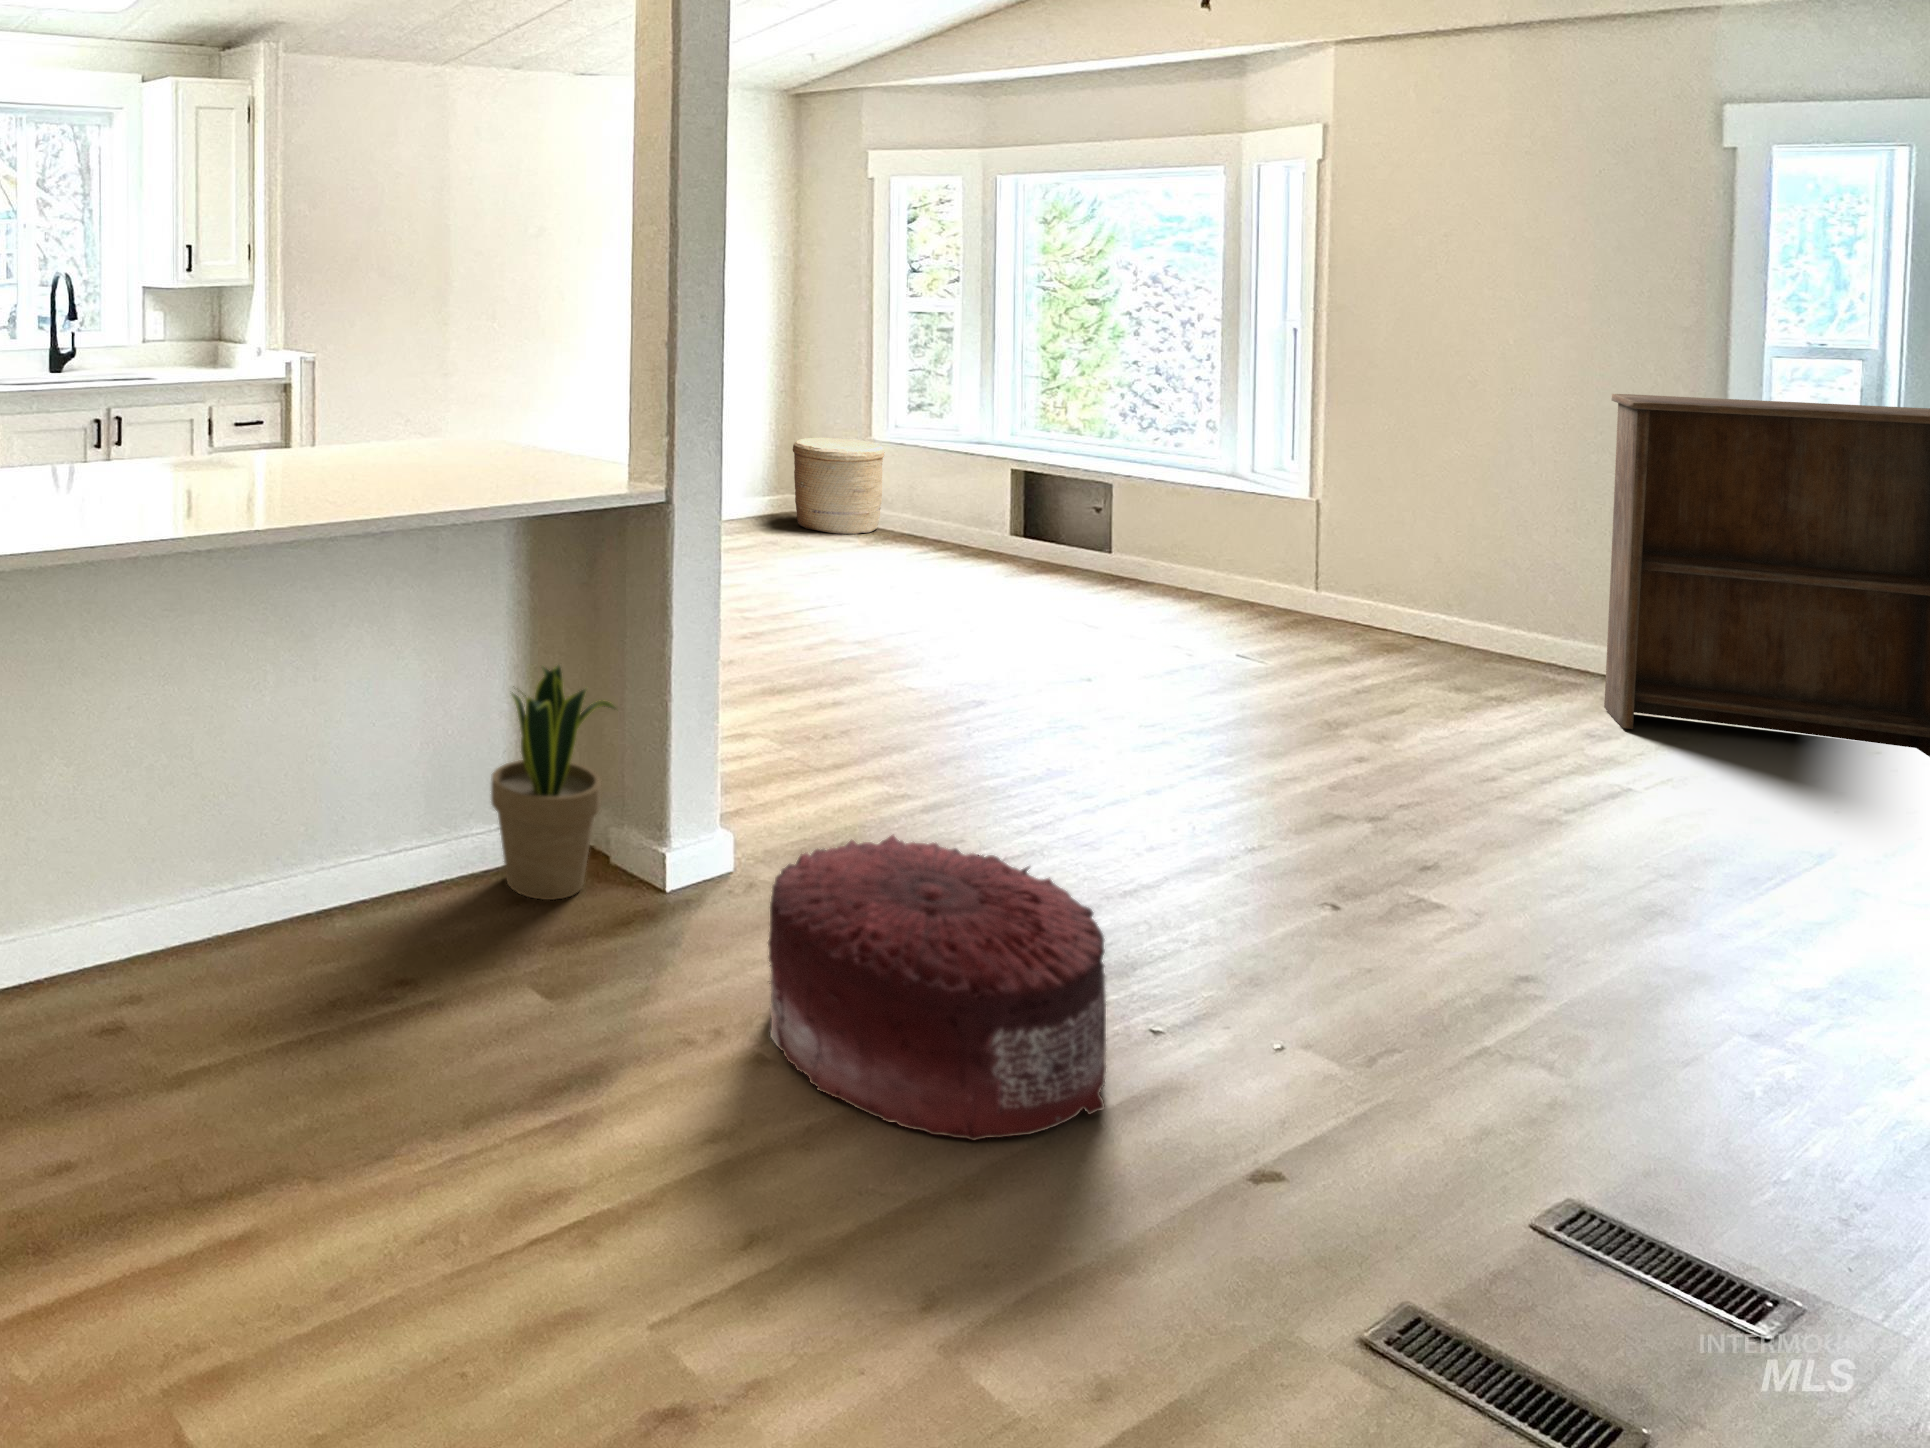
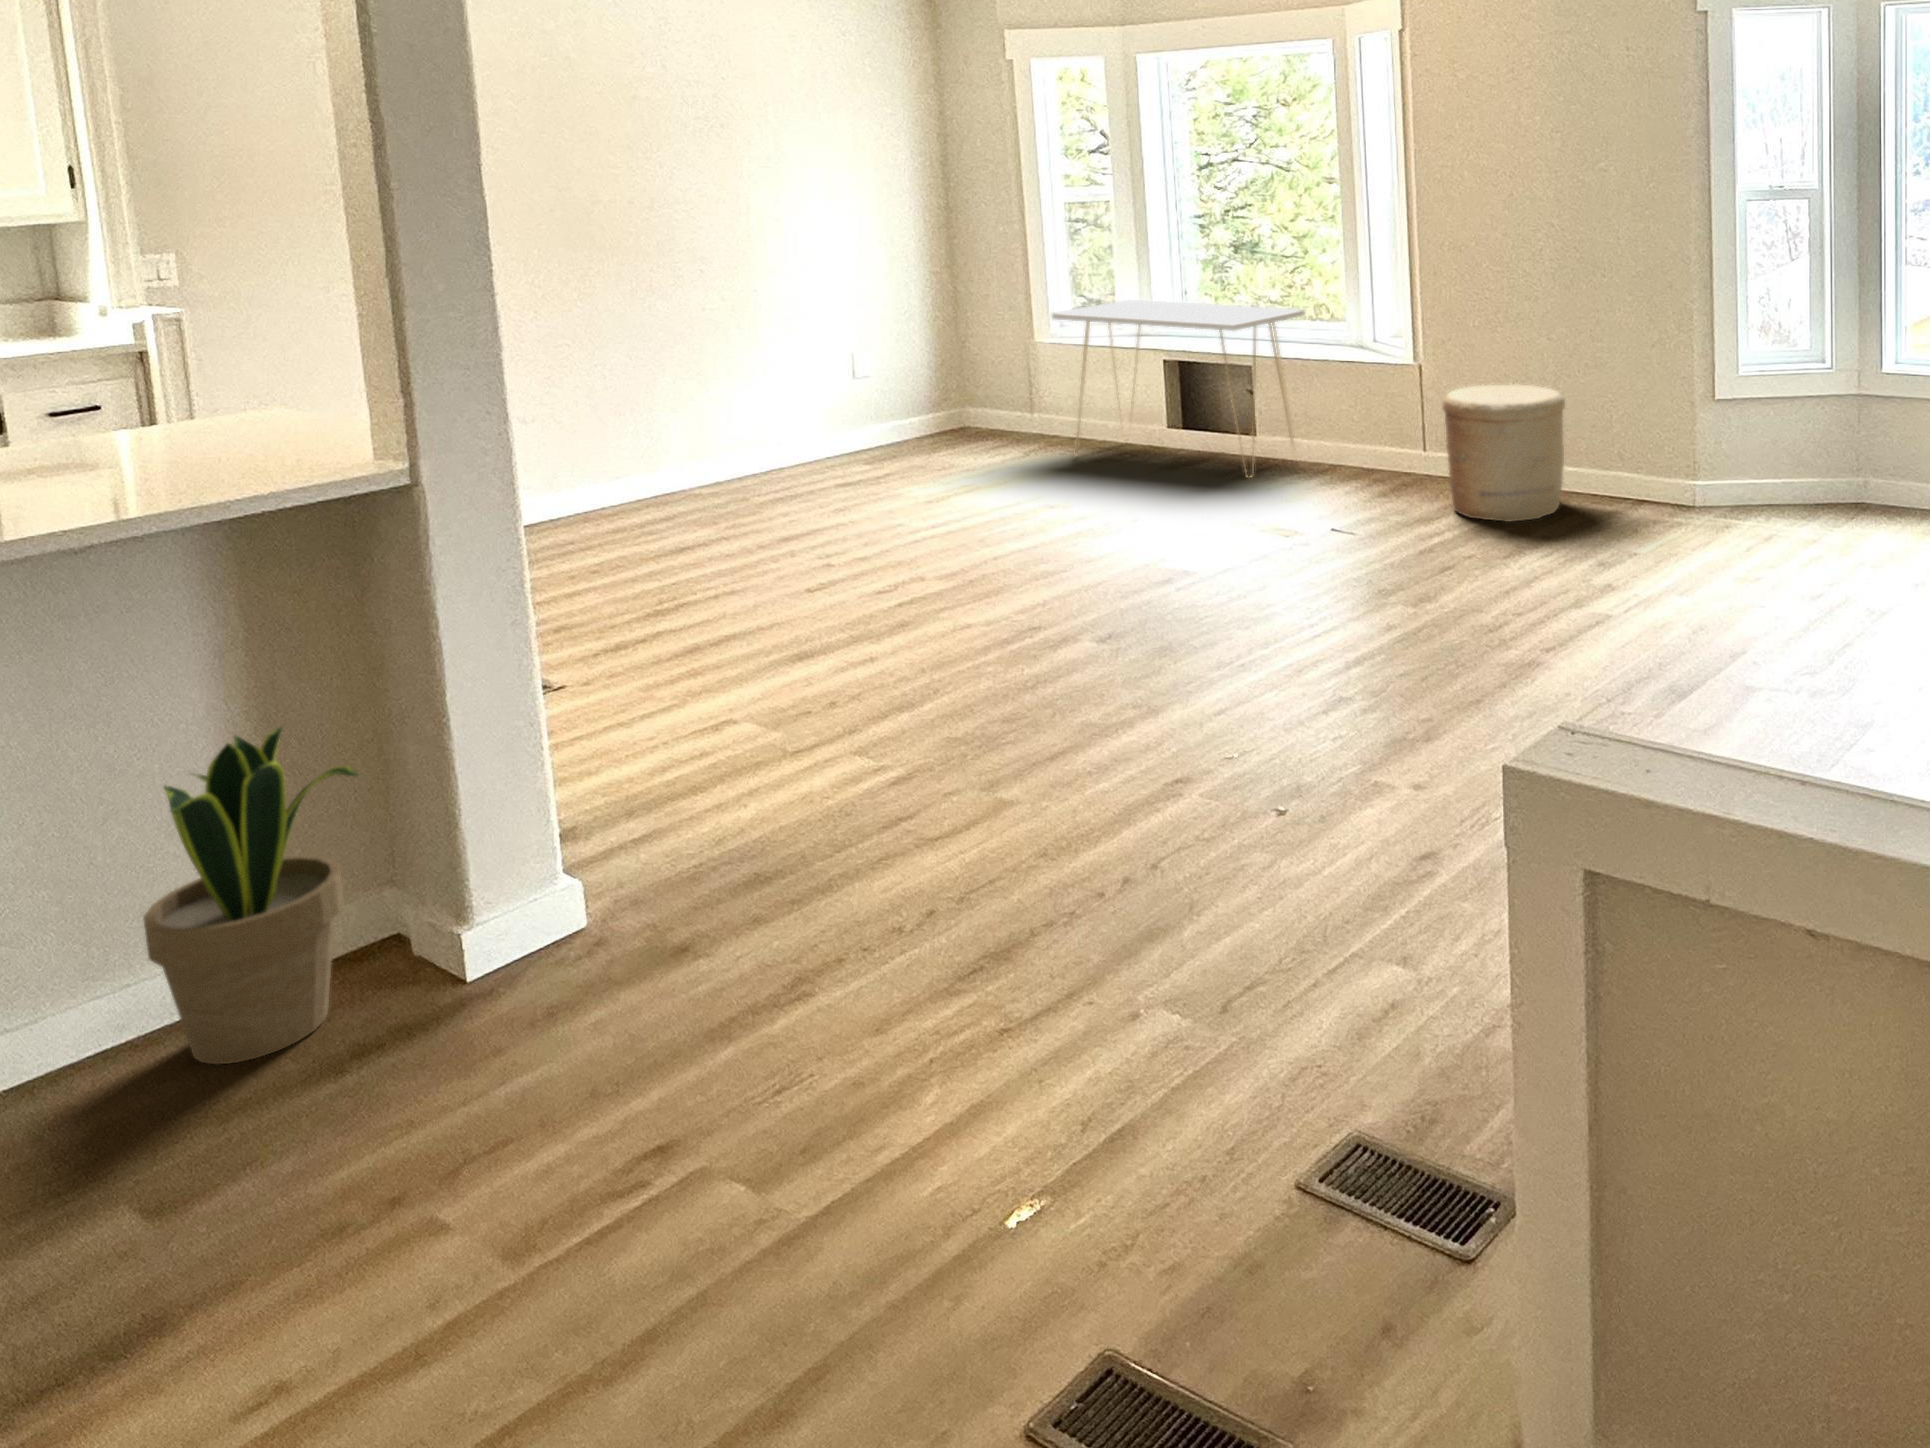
bookshelf: present [1604,394,1930,757] -> none [1613,243,1861,552]
console table: none [910,407,1173,591] -> present [1052,299,1305,476]
woven basket: present [793,438,885,534] -> present [1443,384,1565,522]
pouf: present [768,835,1106,1141] -> none [436,872,917,1294]

